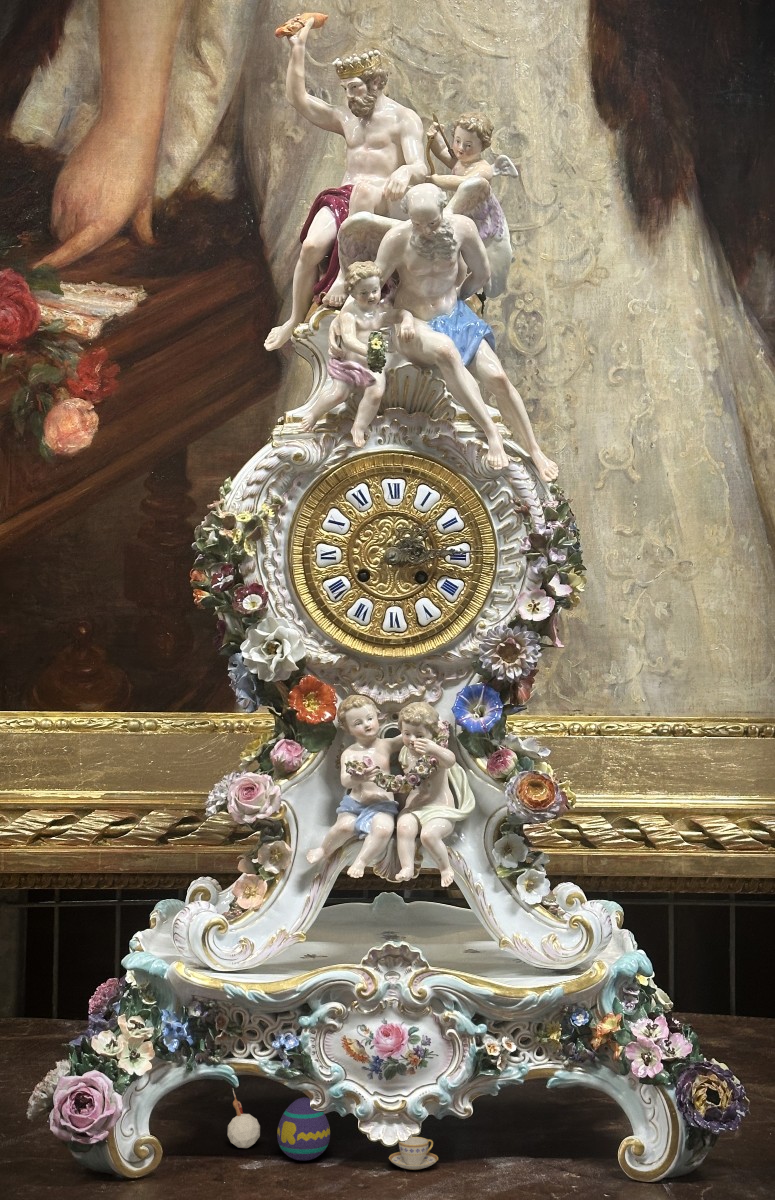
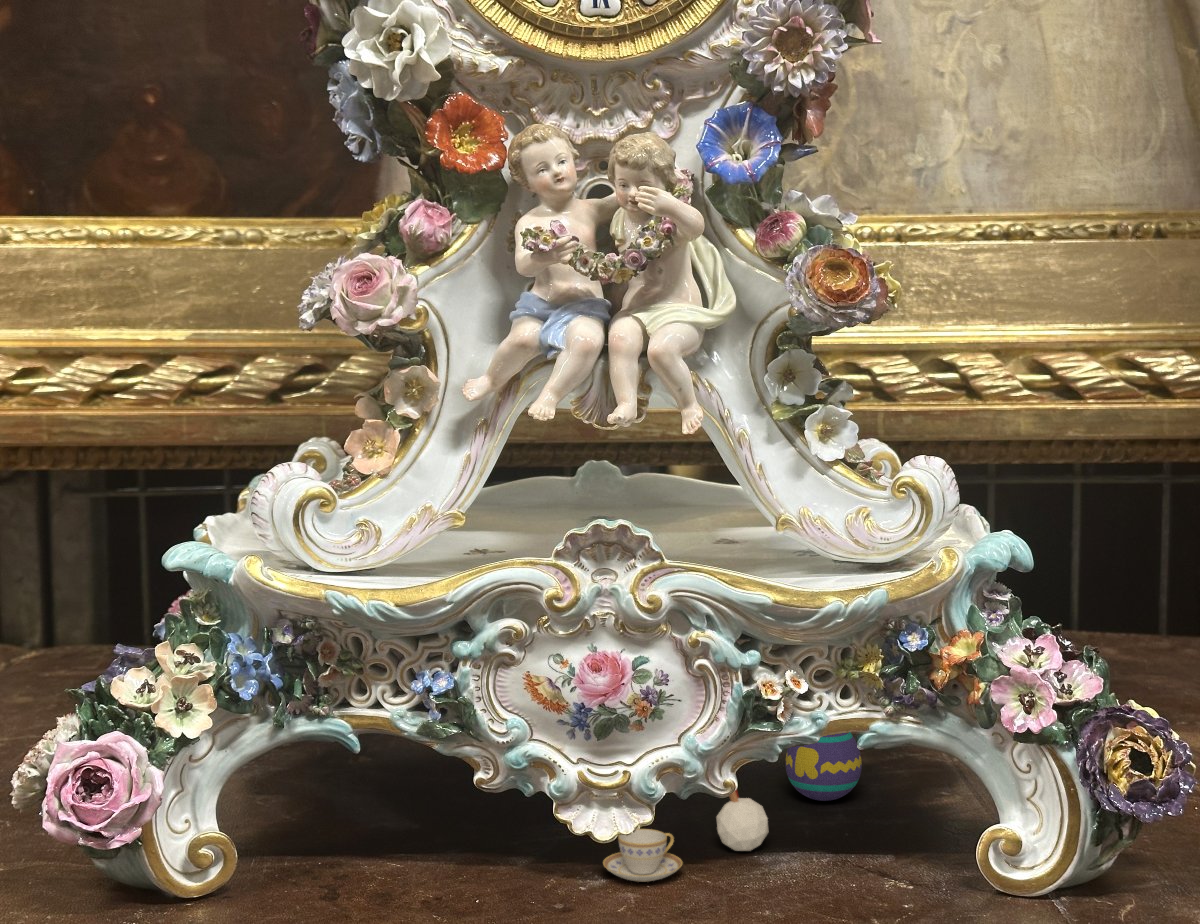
candle: present [228,1089,260,1148] -> present [717,788,768,851]
decorative egg: present [277,1098,330,1161] -> present [785,732,862,801]

